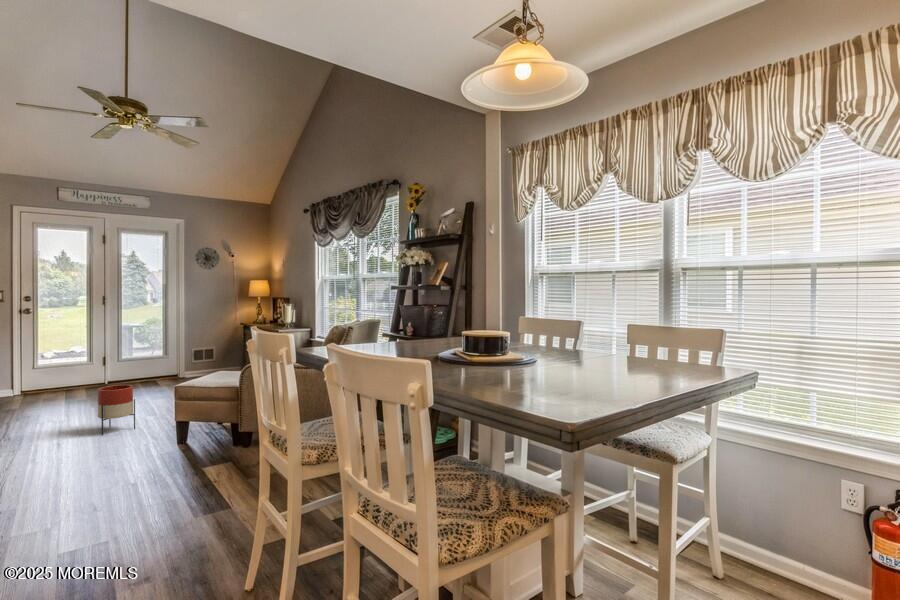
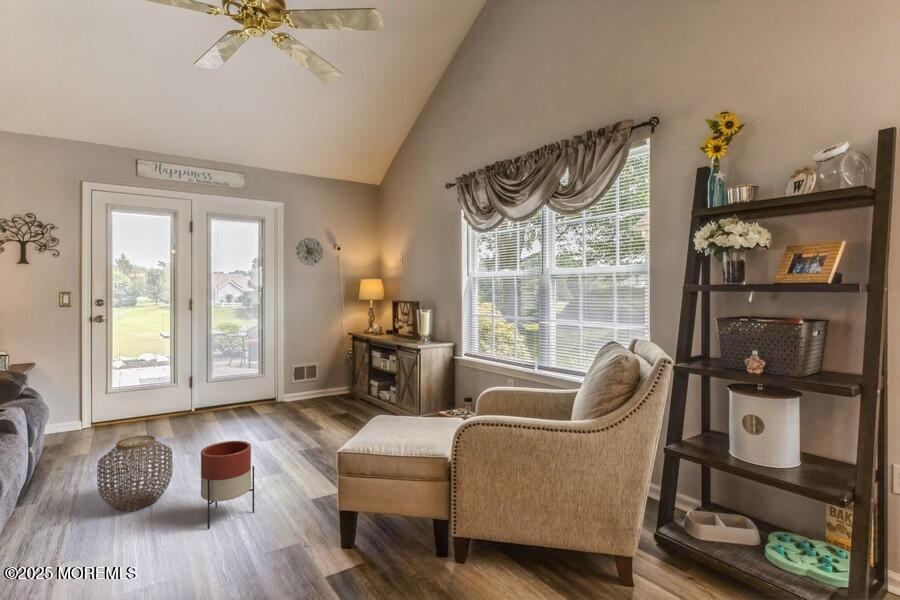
woven basket: none [28,384,81,431] -> present [97,435,172,511]

